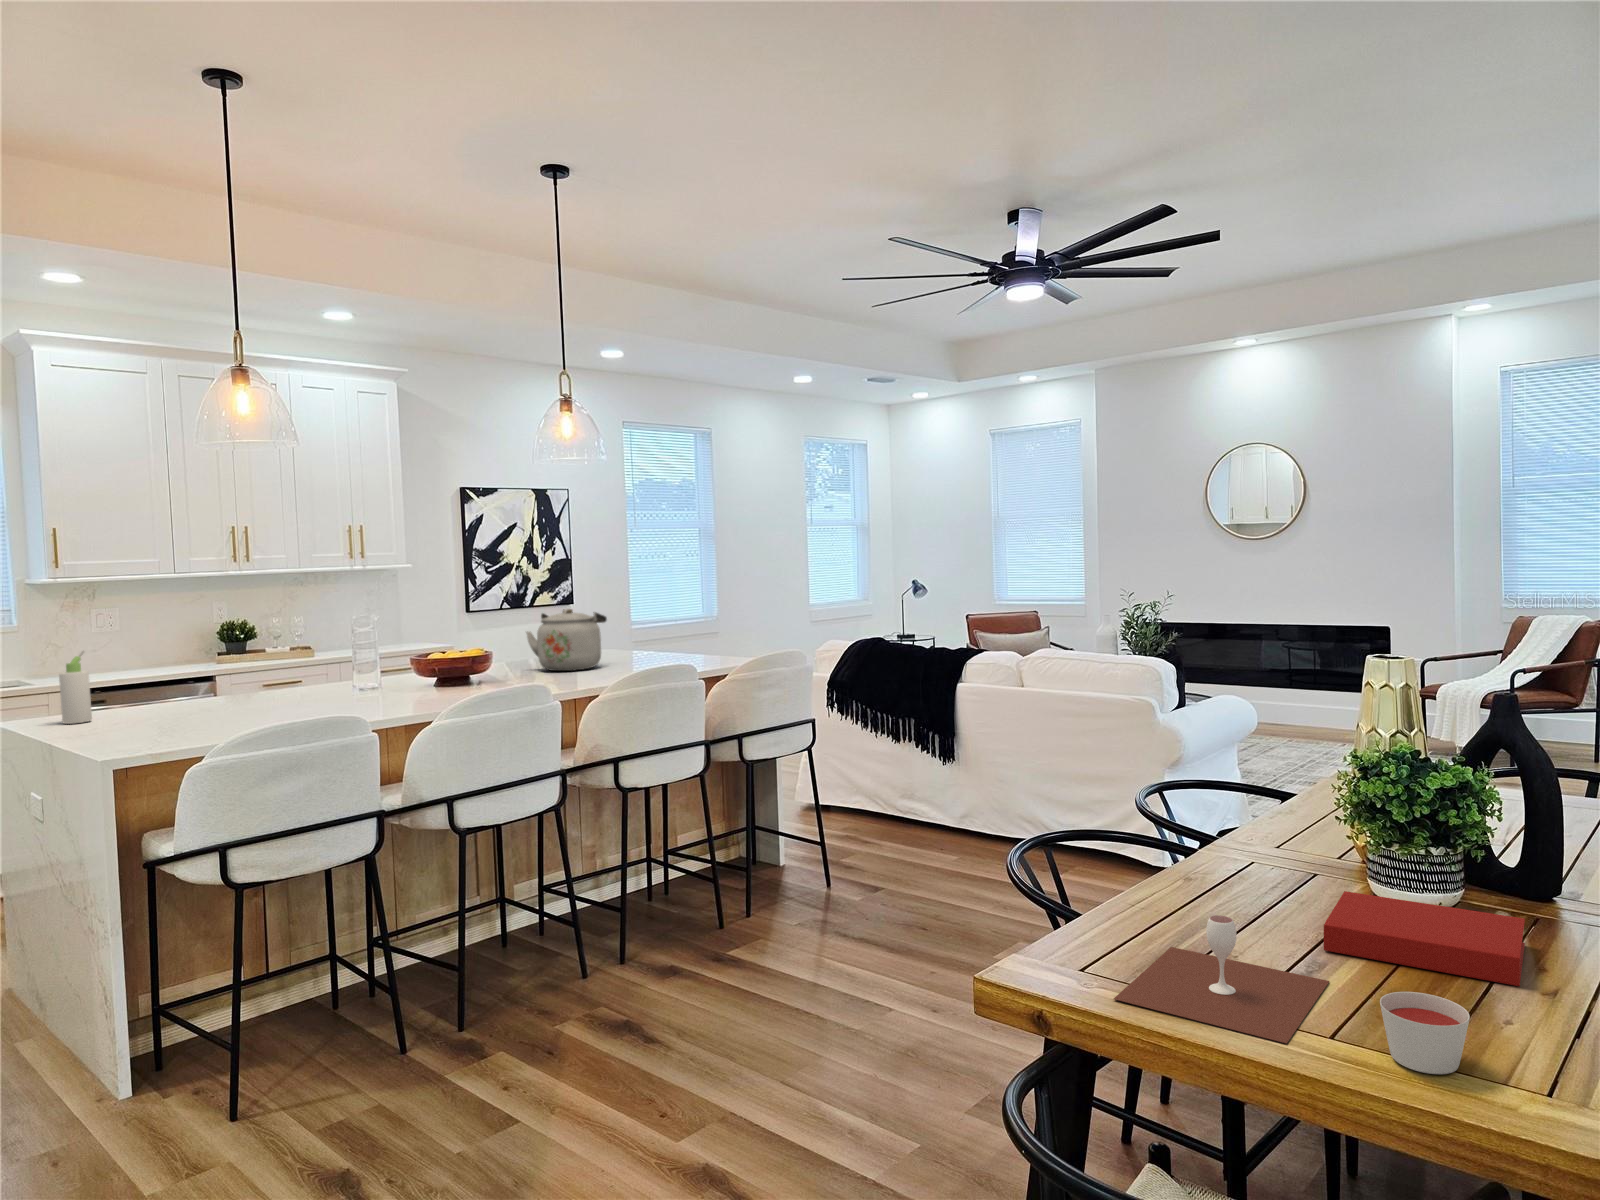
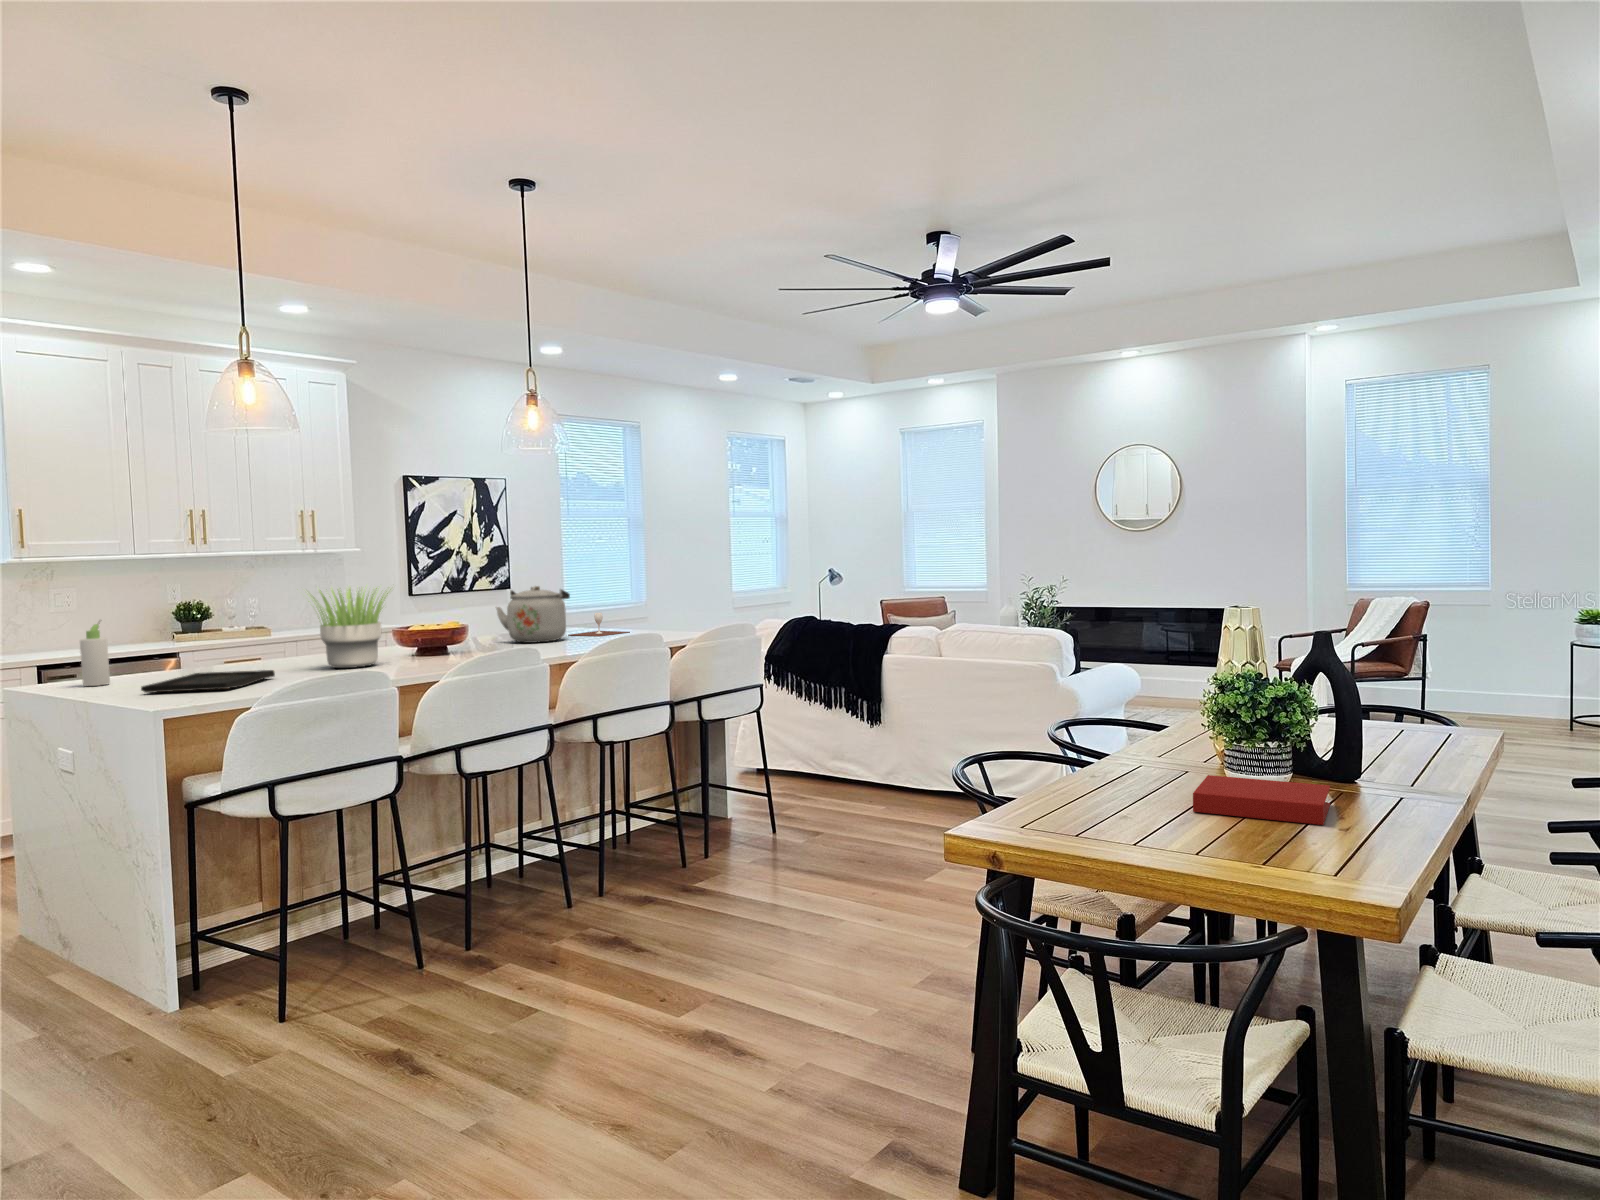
potted plant: none [289,609,402,704] -> present [310,587,391,668]
tray: none [103,708,260,736] -> present [141,670,275,693]
wine glass: present [1114,915,1329,1044] -> present [570,613,628,636]
candle: present [1380,992,1470,1074] -> none [1229,819,1285,868]

